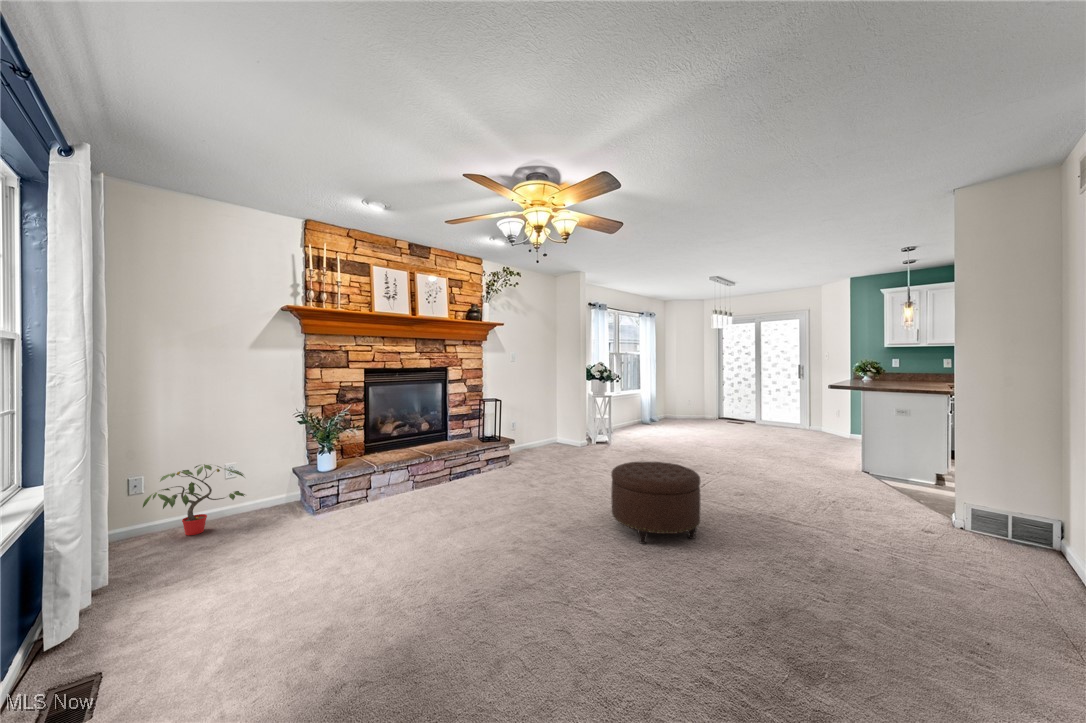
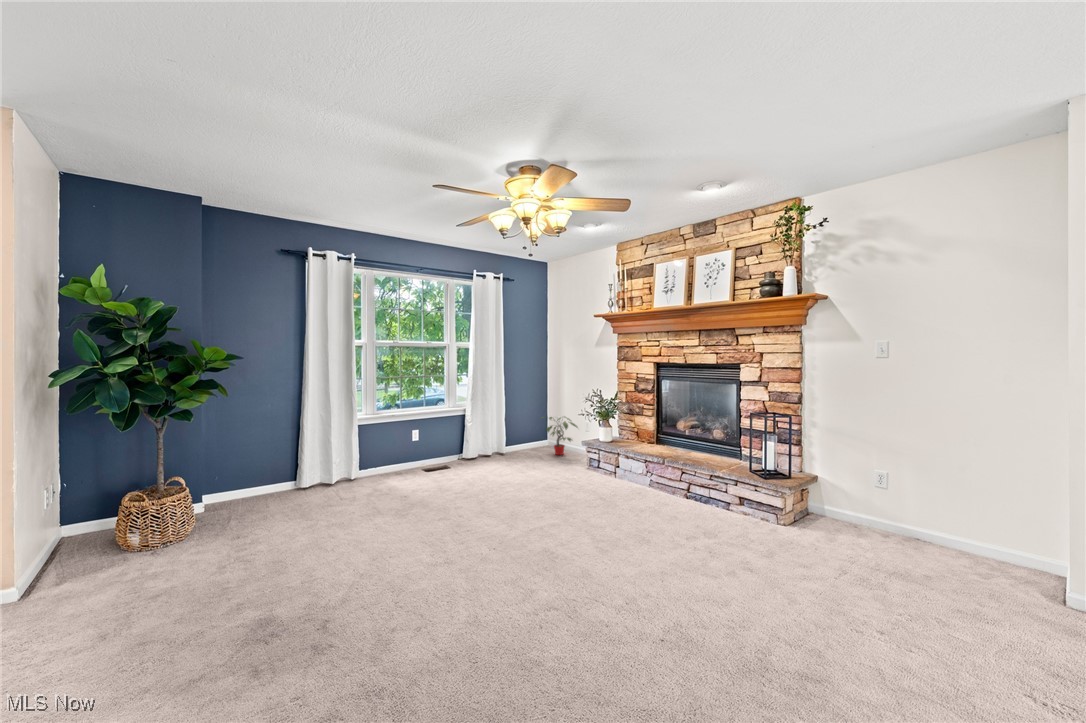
ottoman: present [611,462,701,544] -> none [460,515,582,645]

